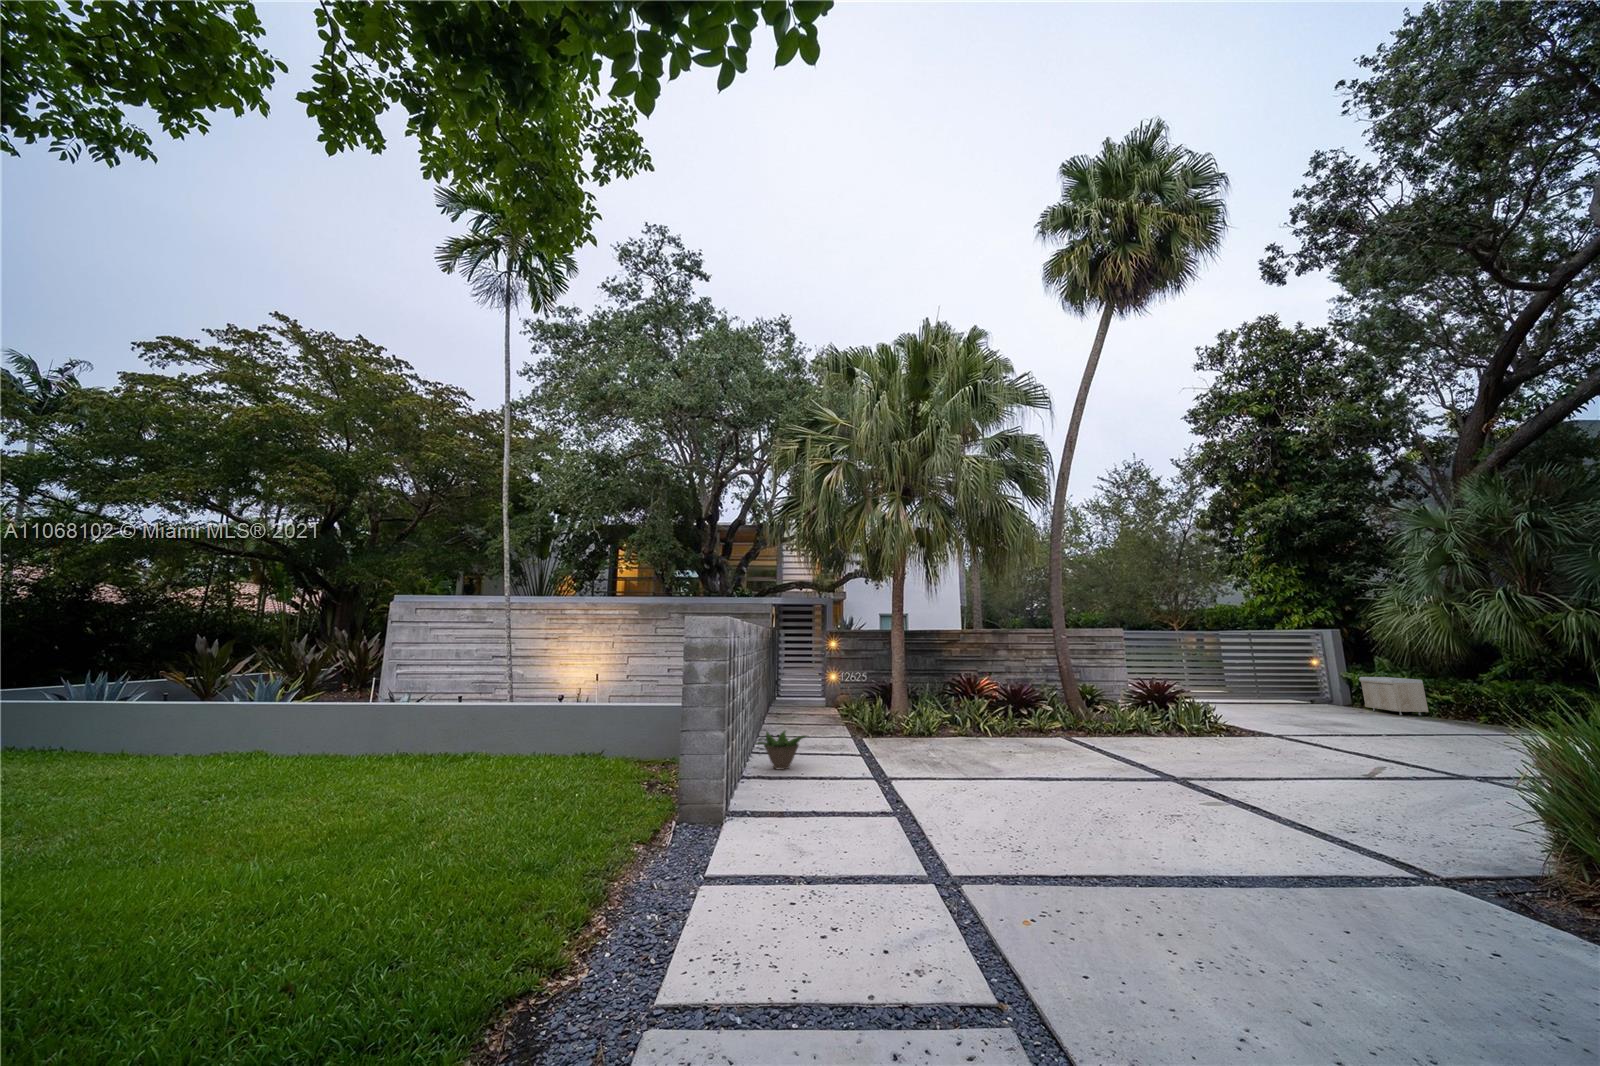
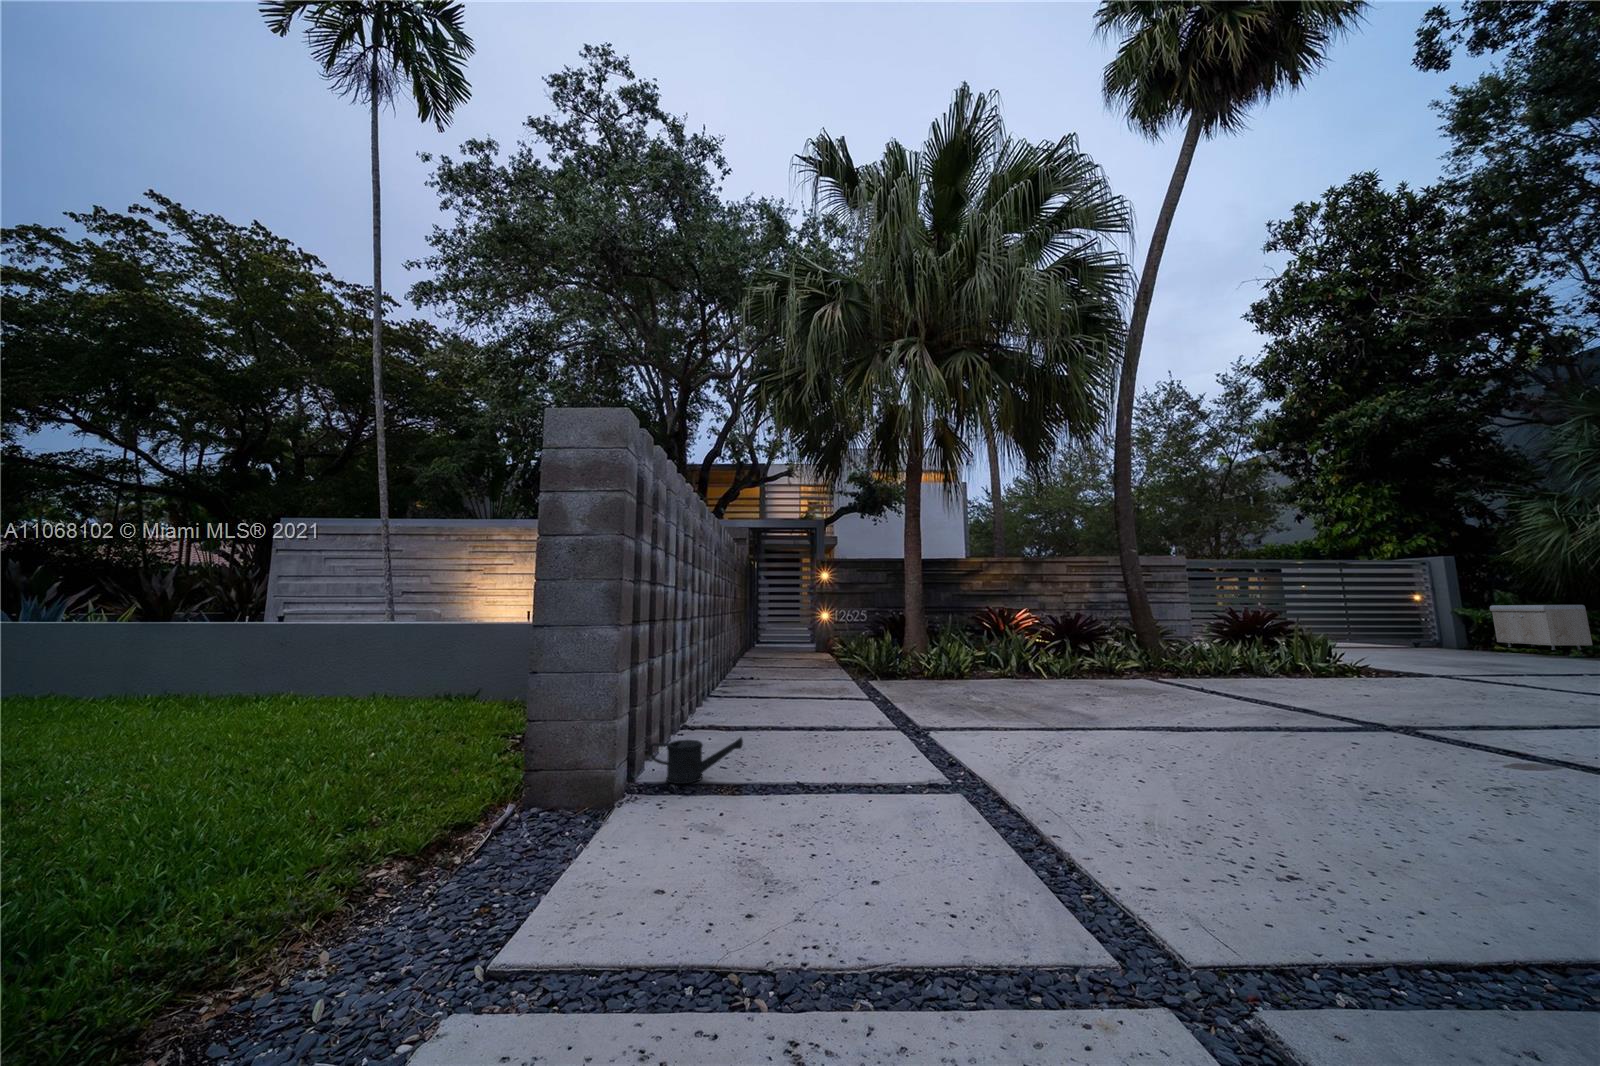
decorative plant: present [758,731,806,770] -> none [701,663,790,720]
watering can: none [739,782,789,807] -> present [650,738,743,784]

